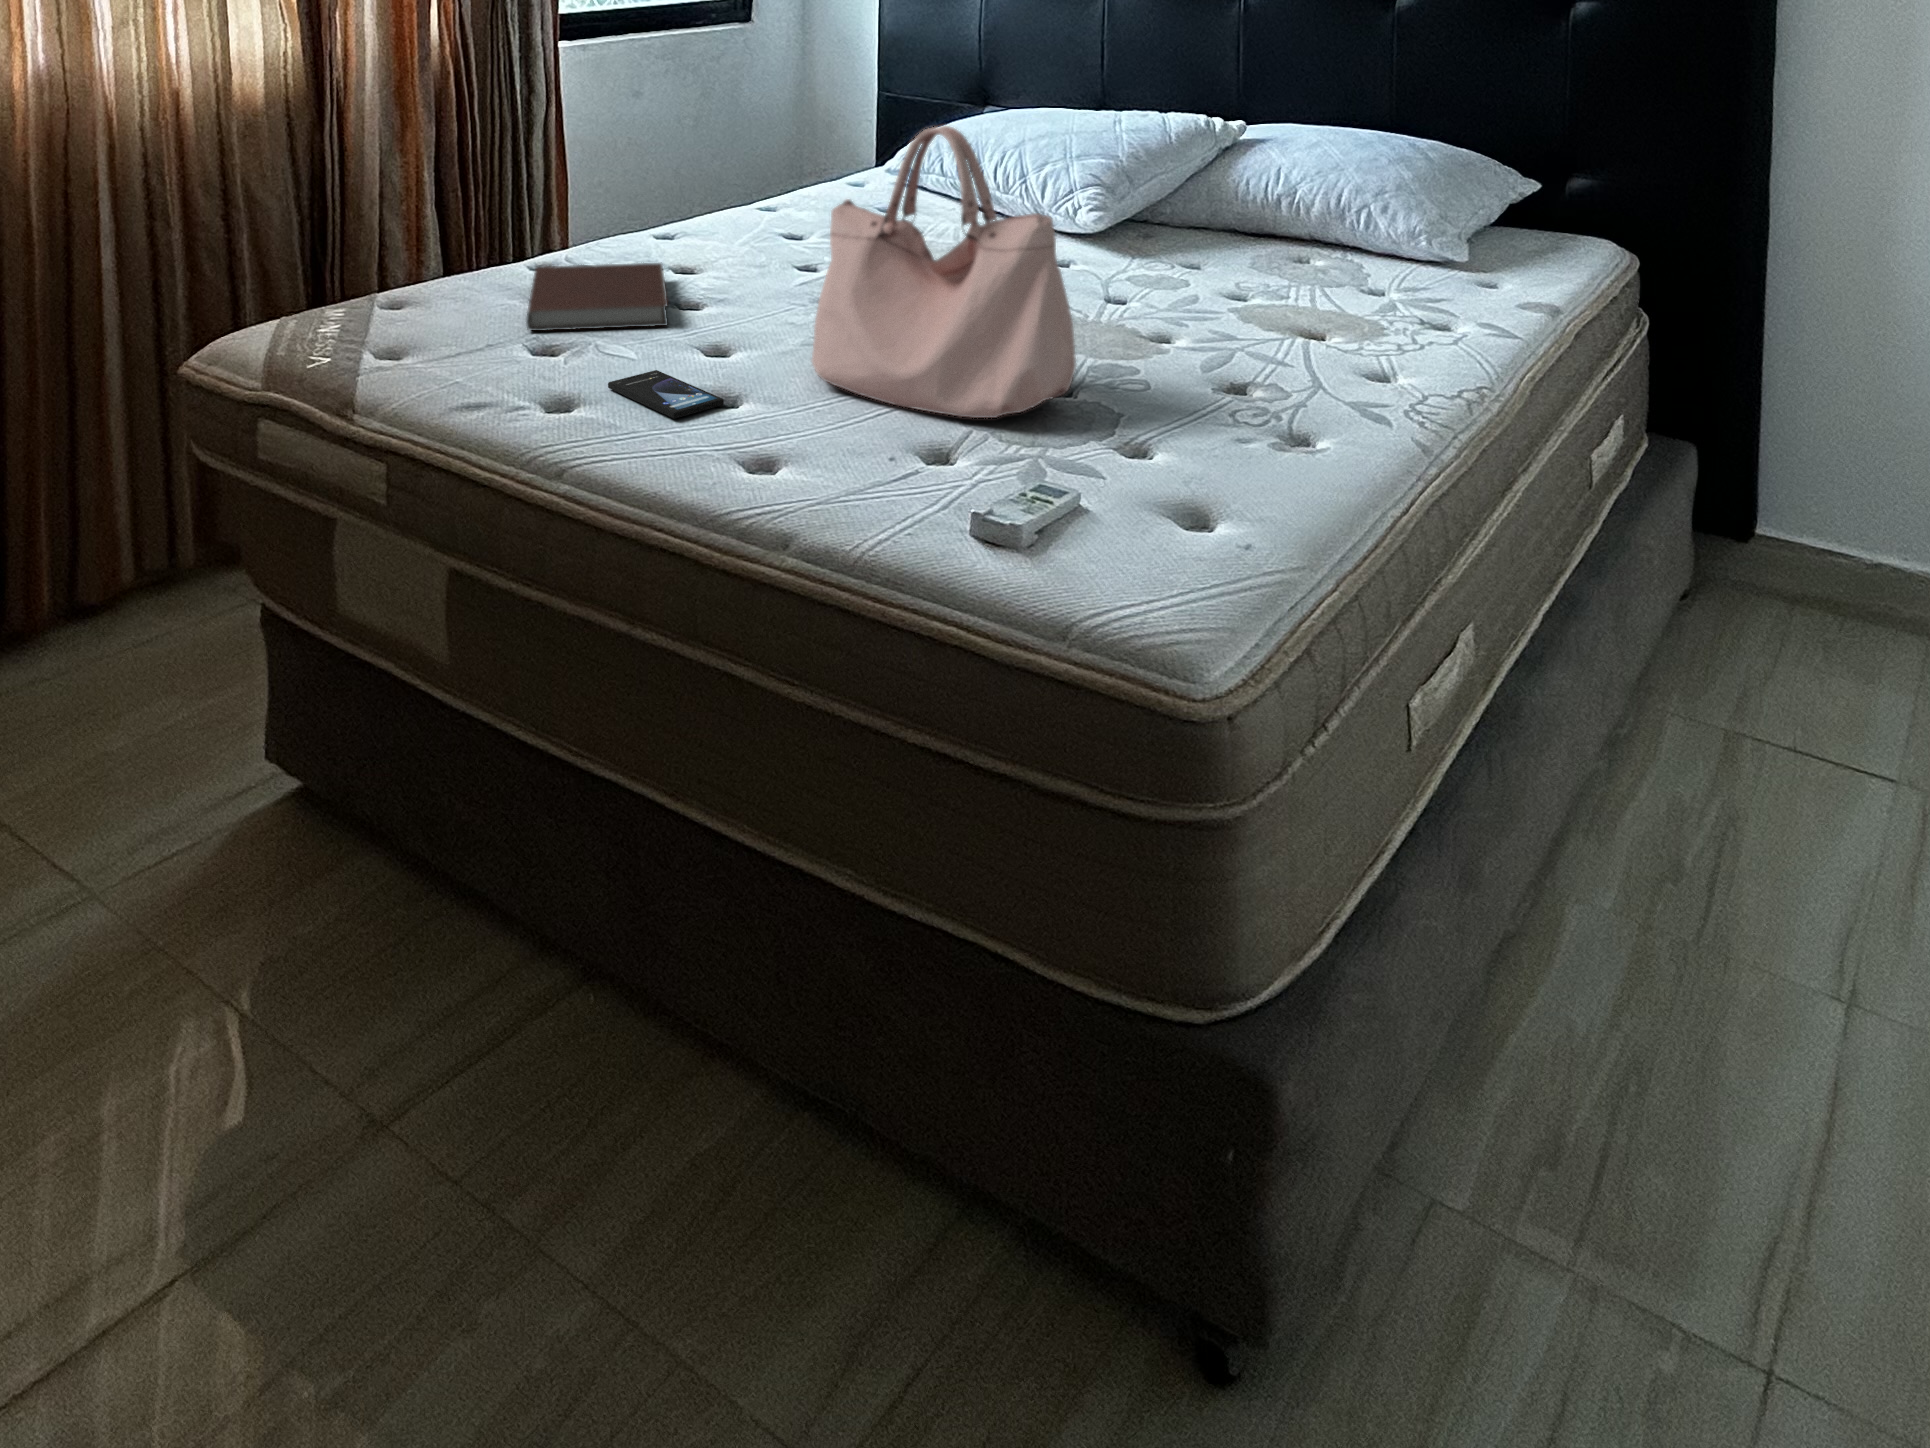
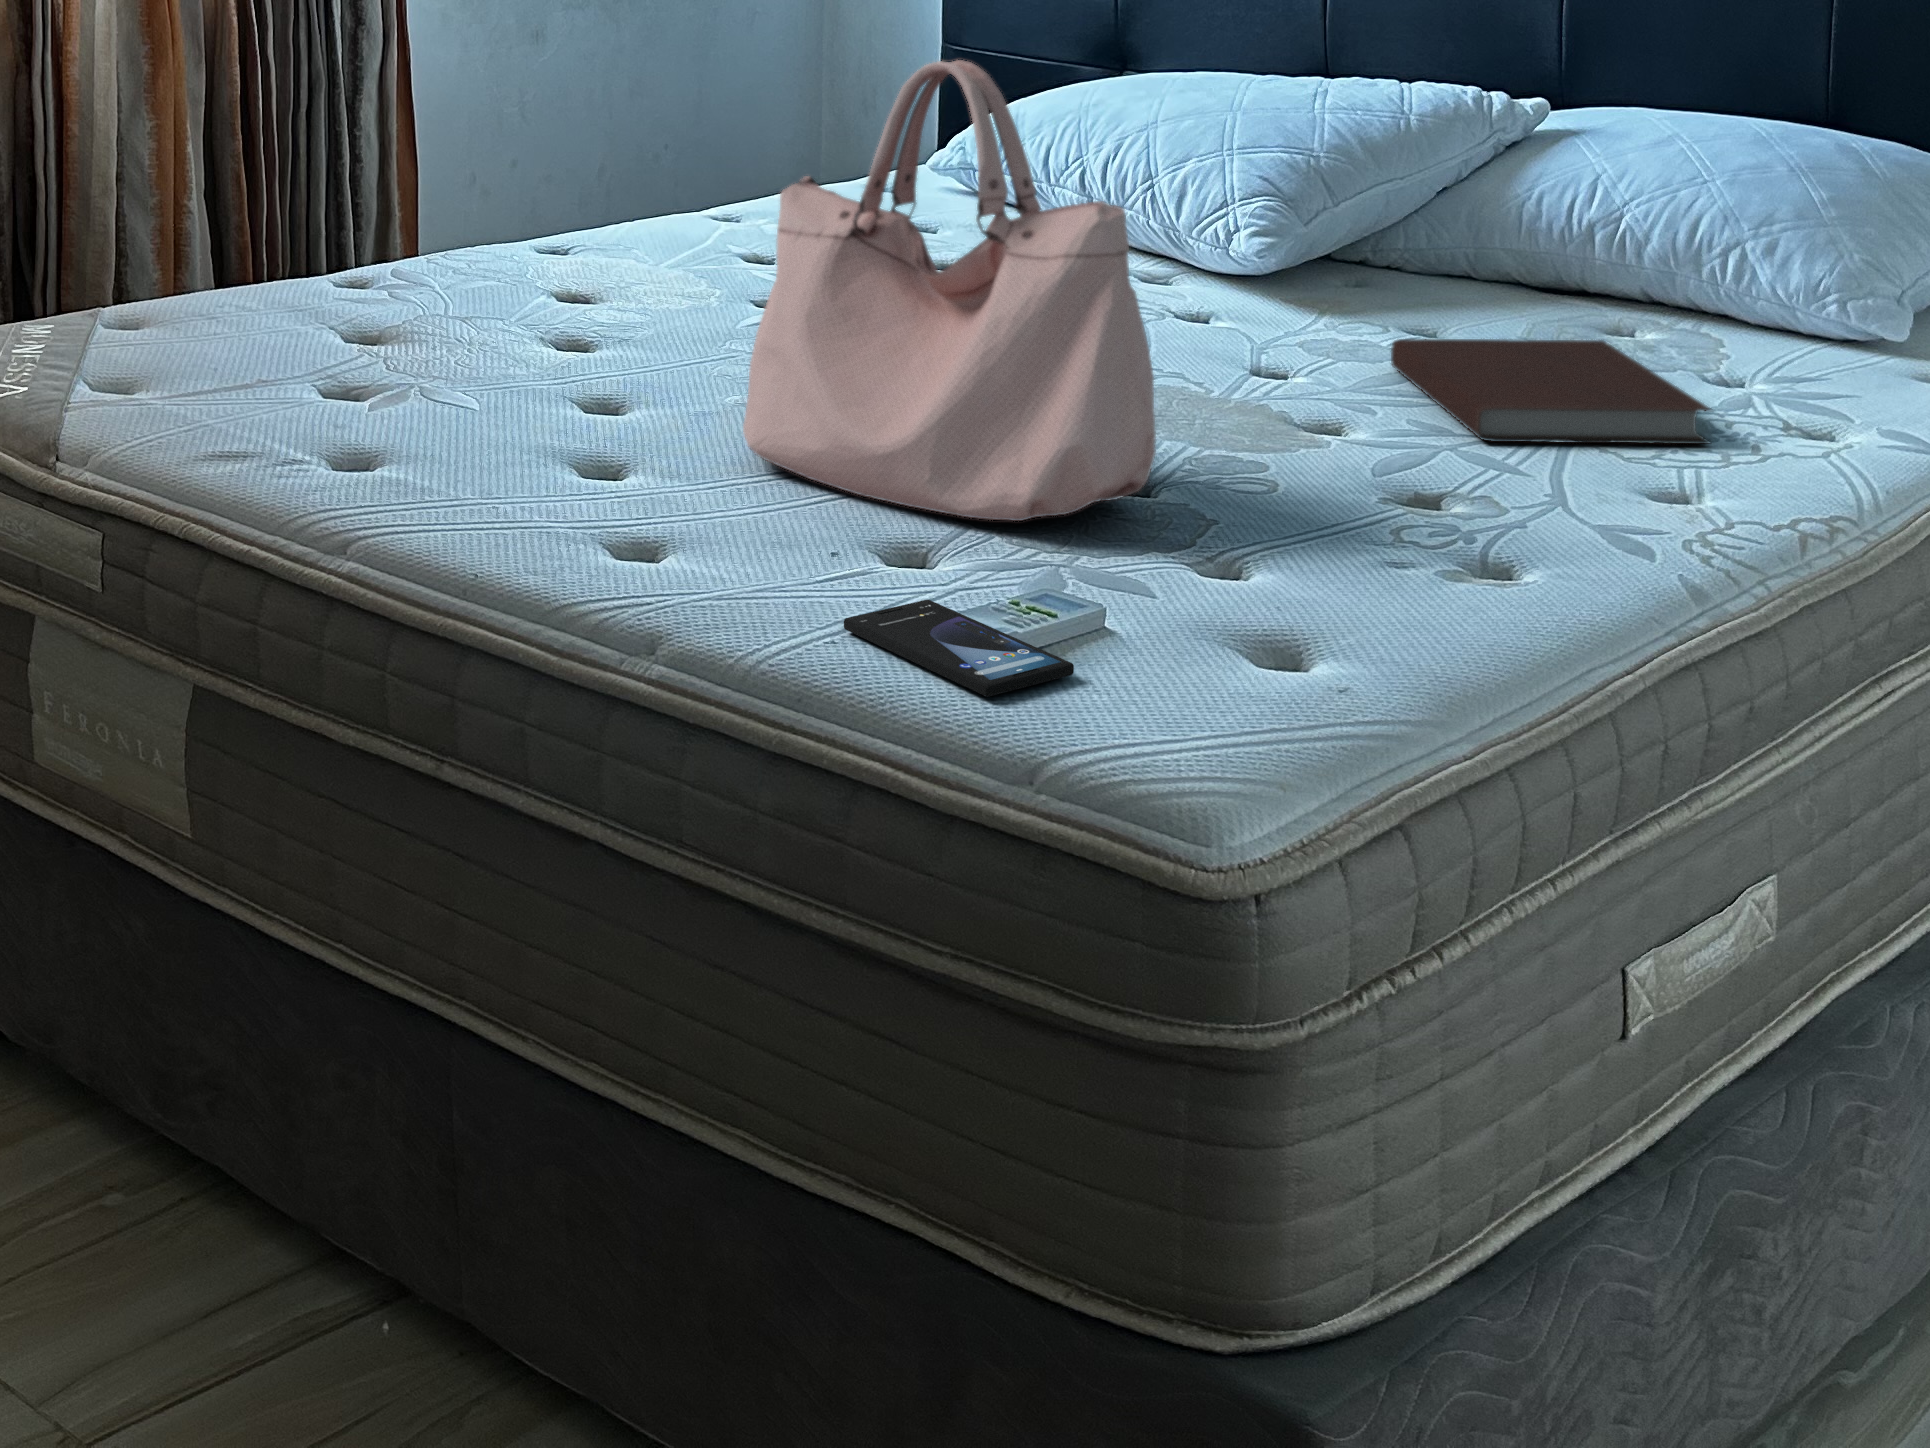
notebook: present [526,263,668,331] -> present [1391,339,1711,444]
smartphone: present [608,370,724,419] -> present [844,600,1074,697]

